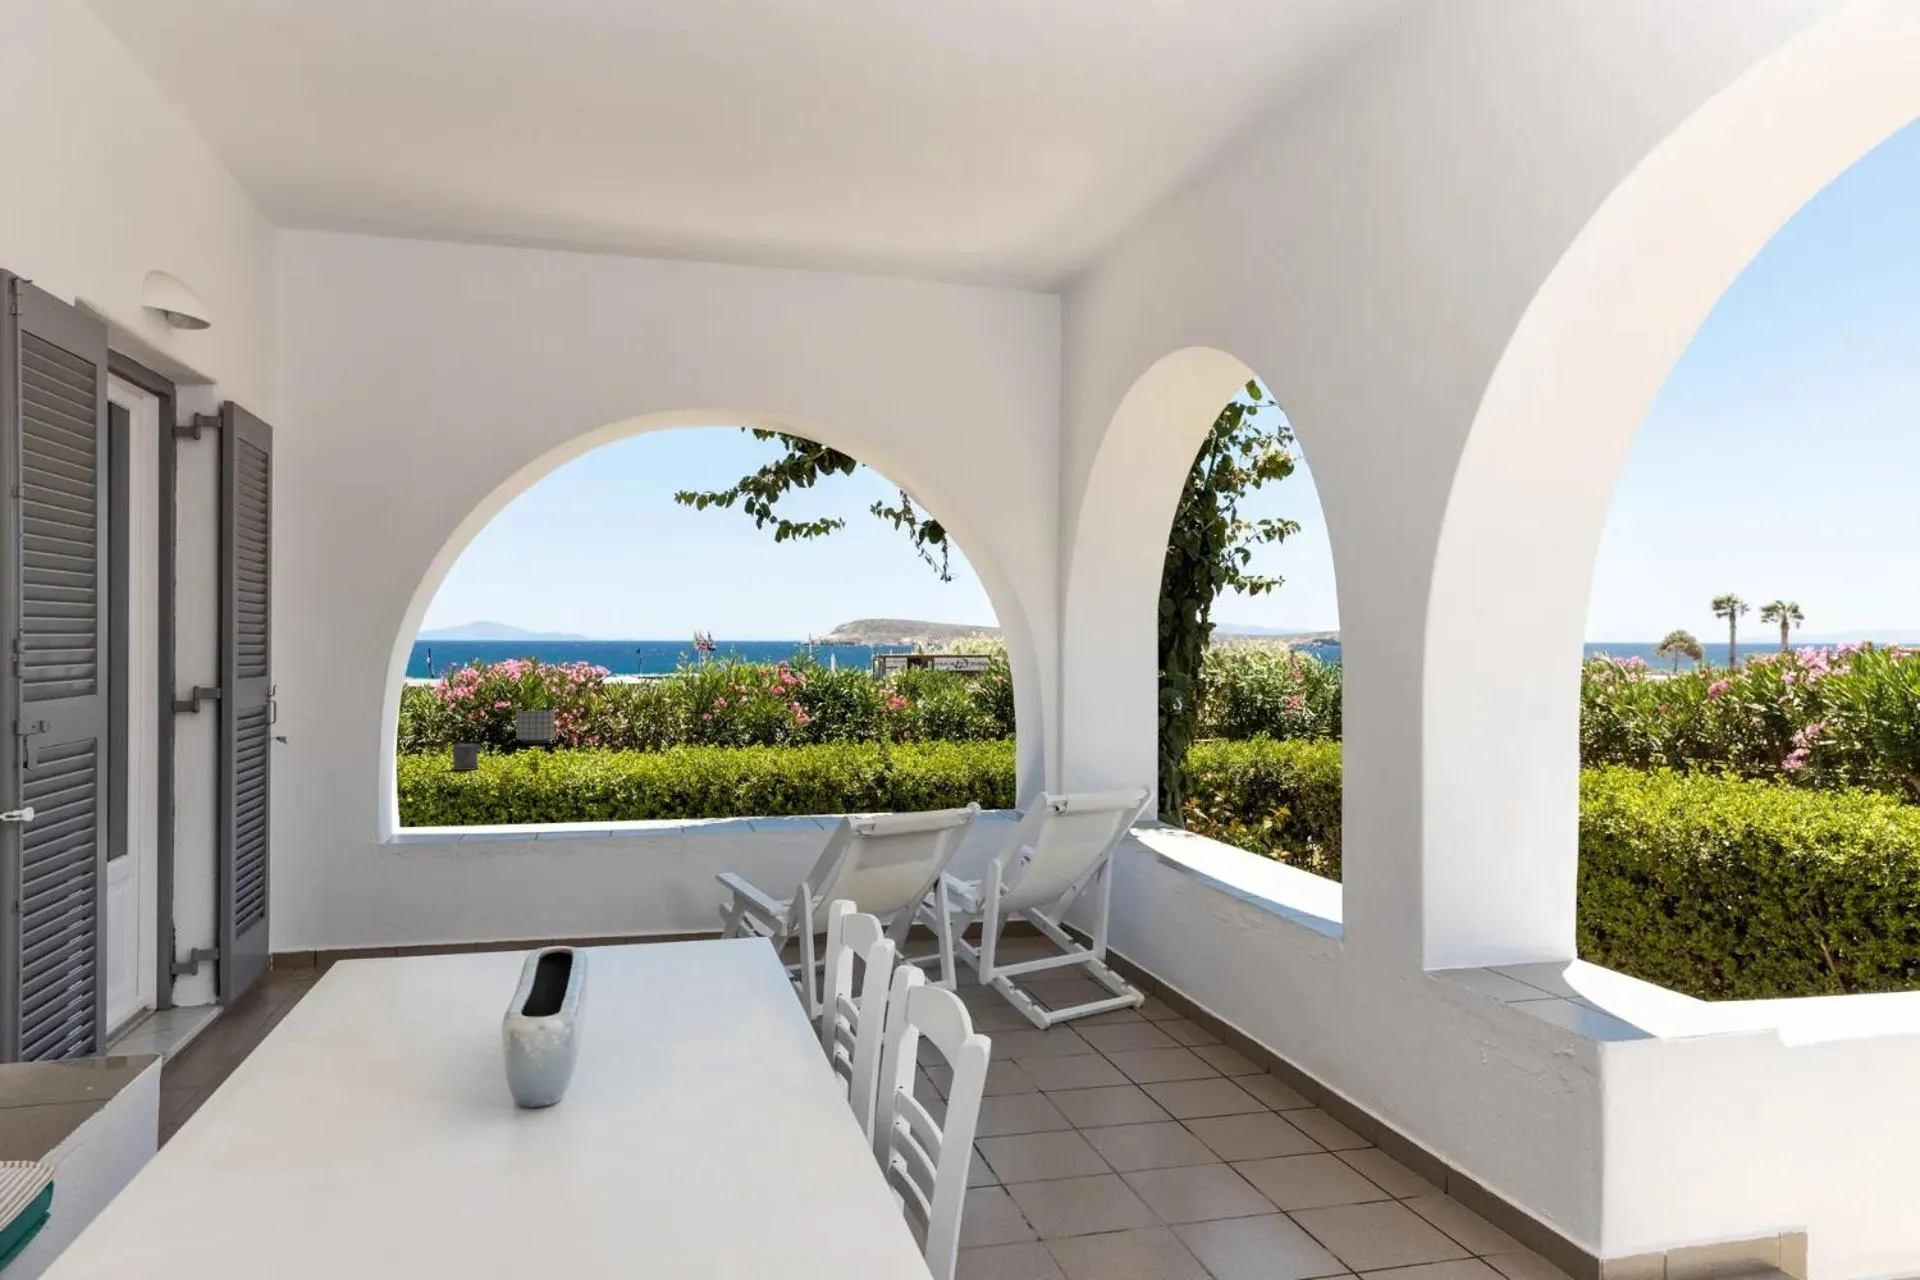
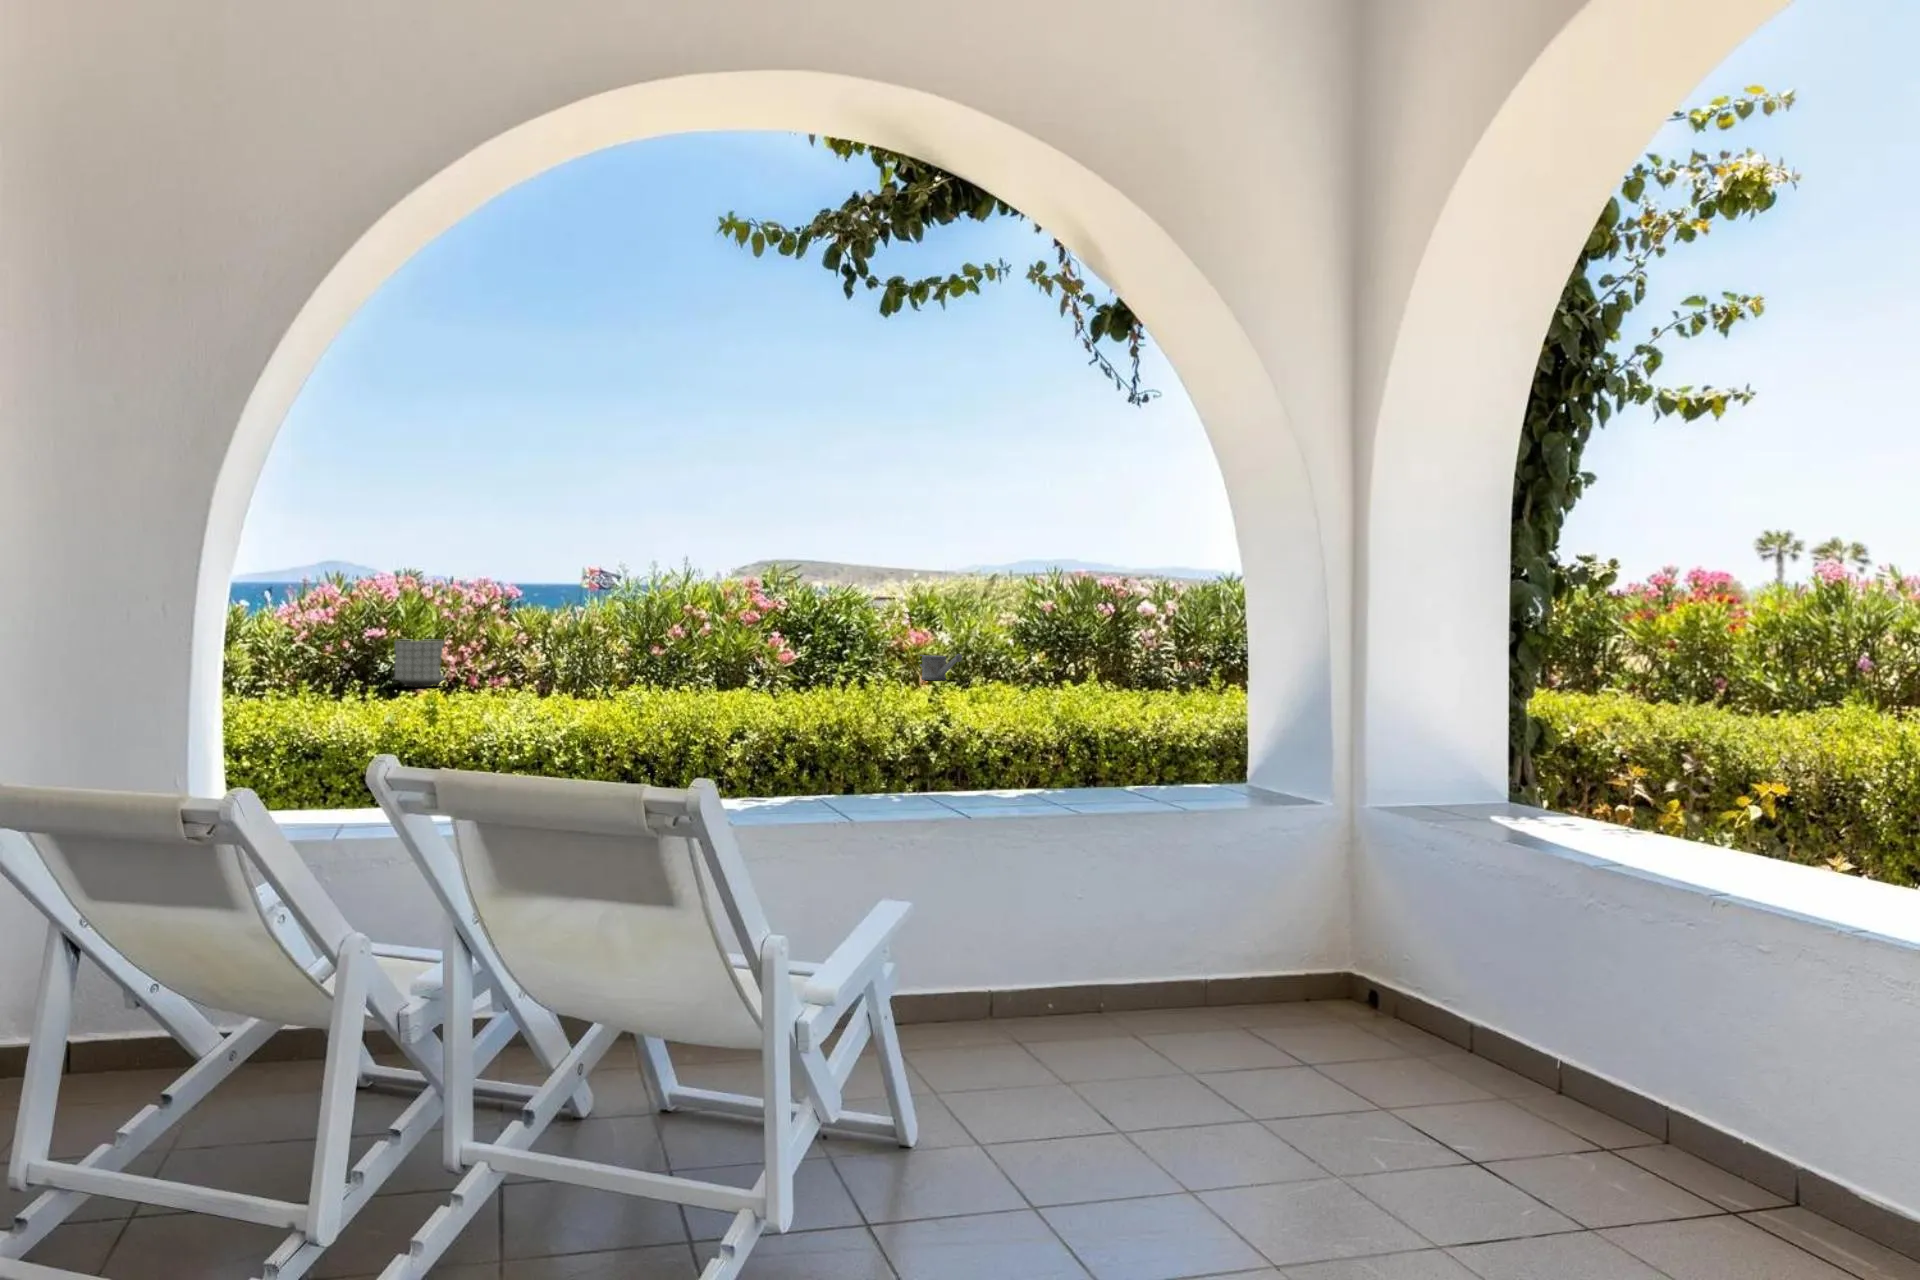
watering can: present [453,743,481,770] -> present [920,654,962,680]

